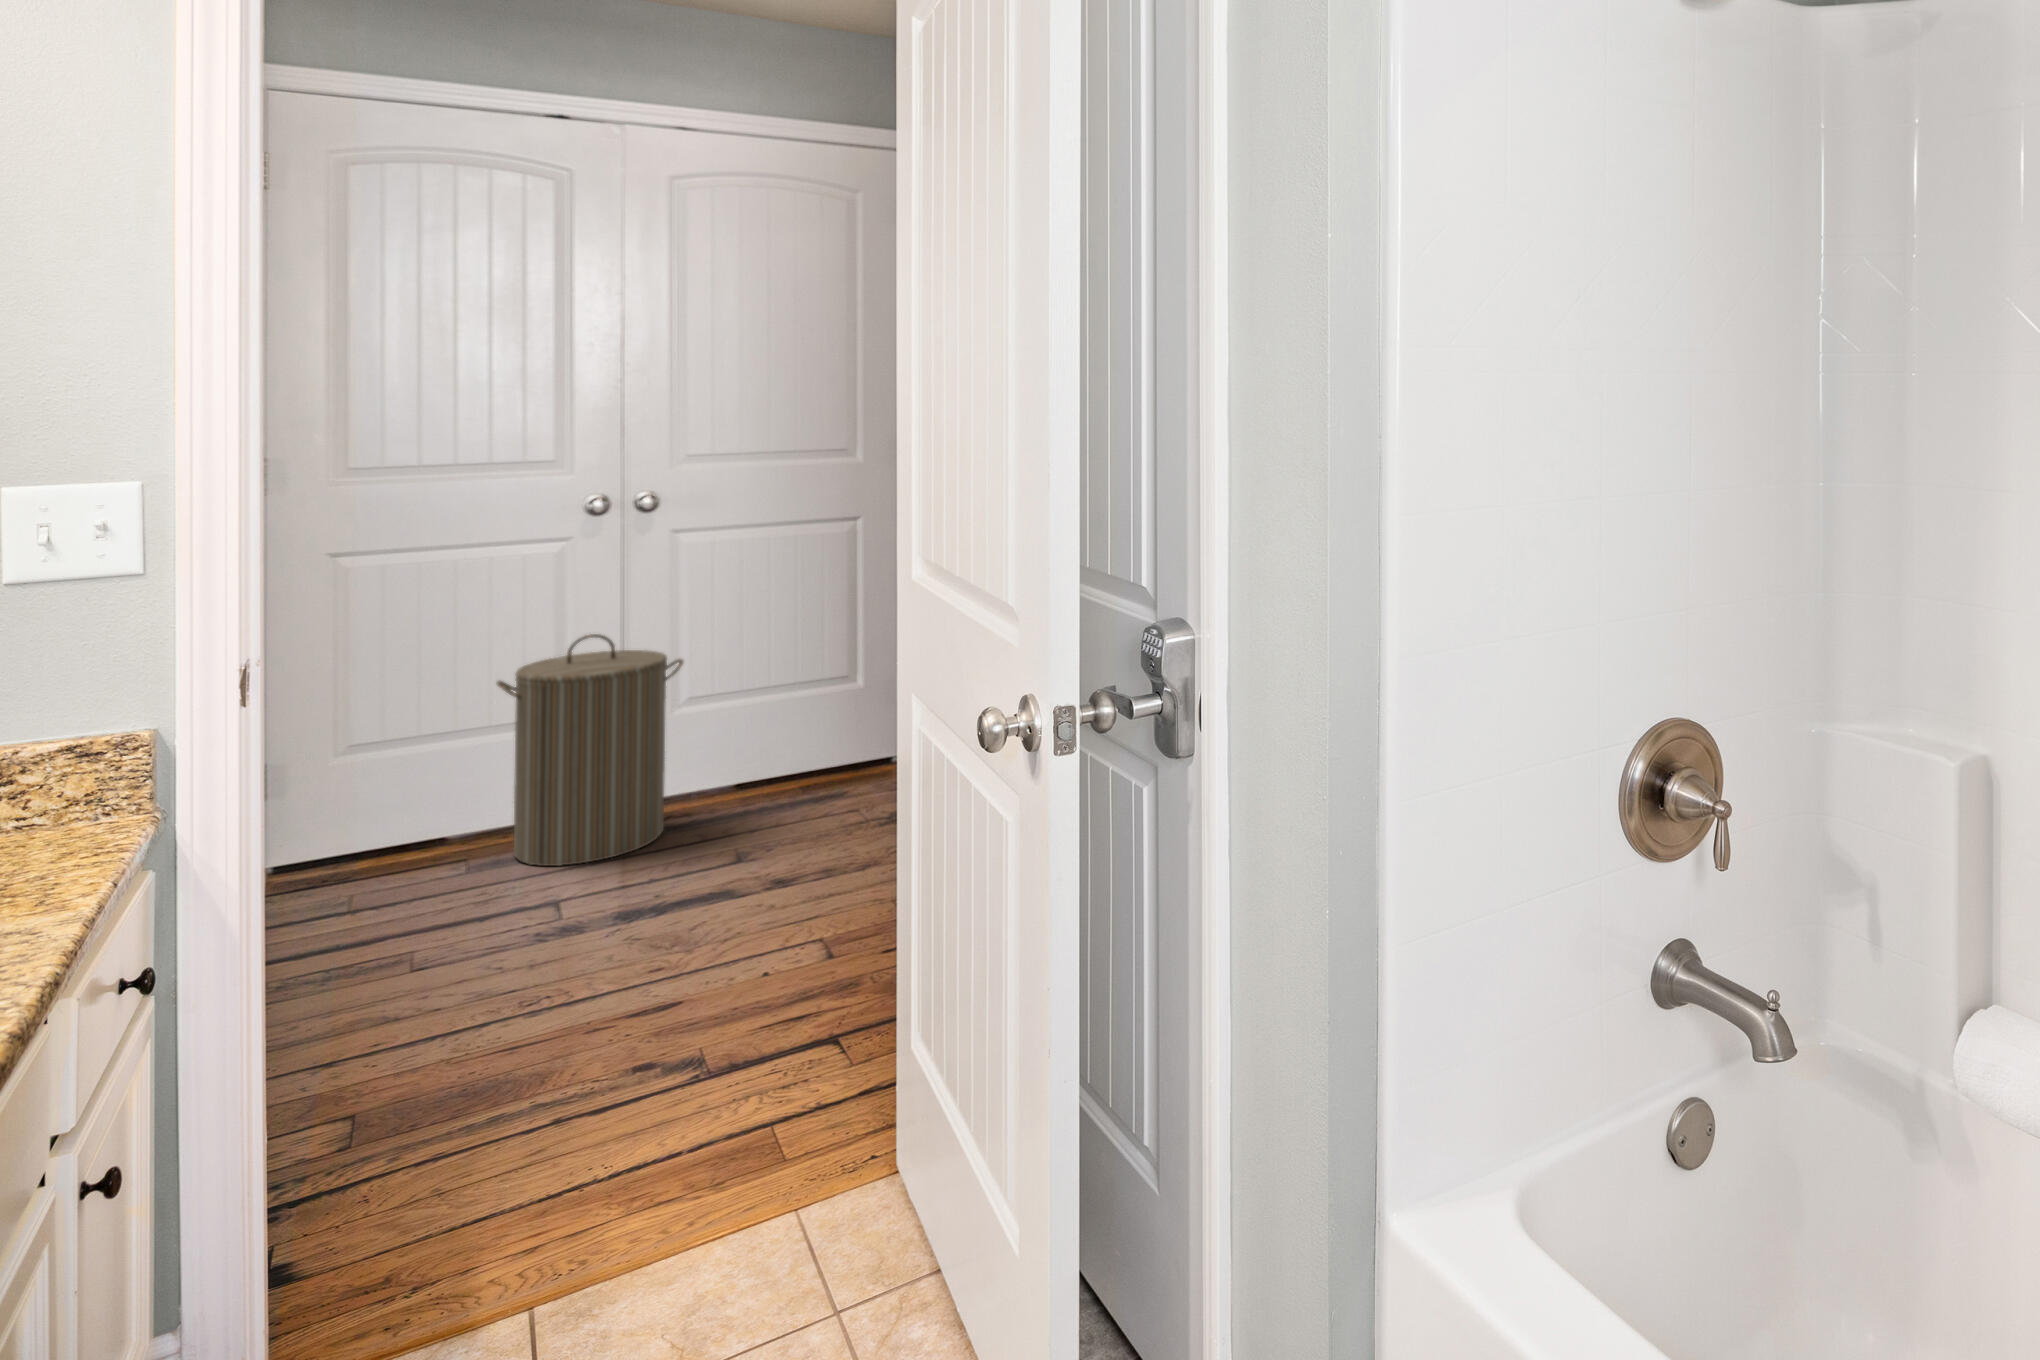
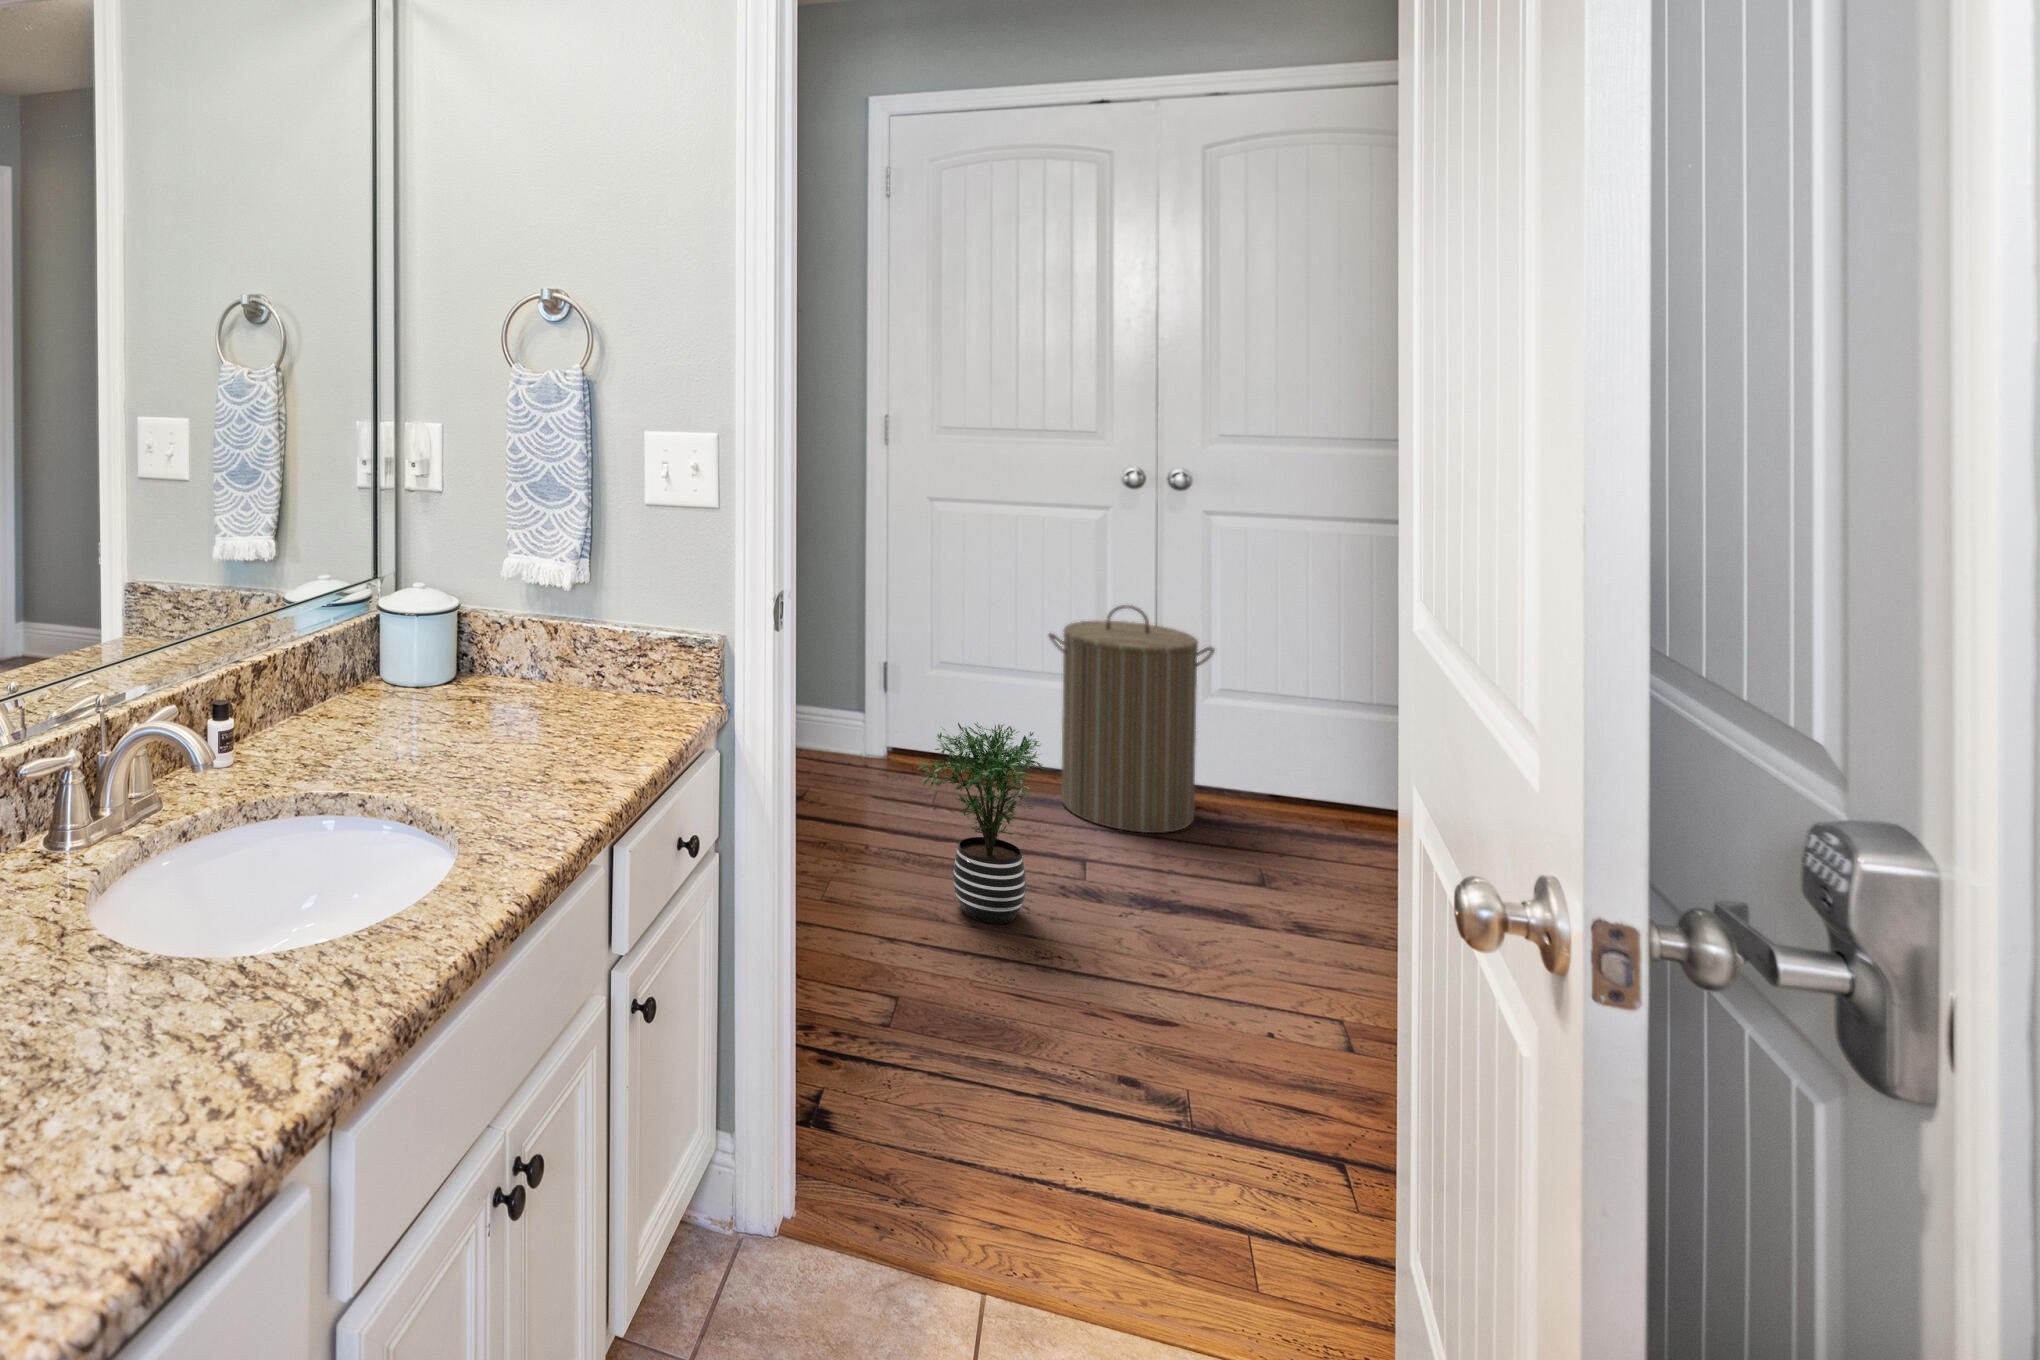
potted plant: none [348,778,532,1004] -> present [918,723,1044,924]

